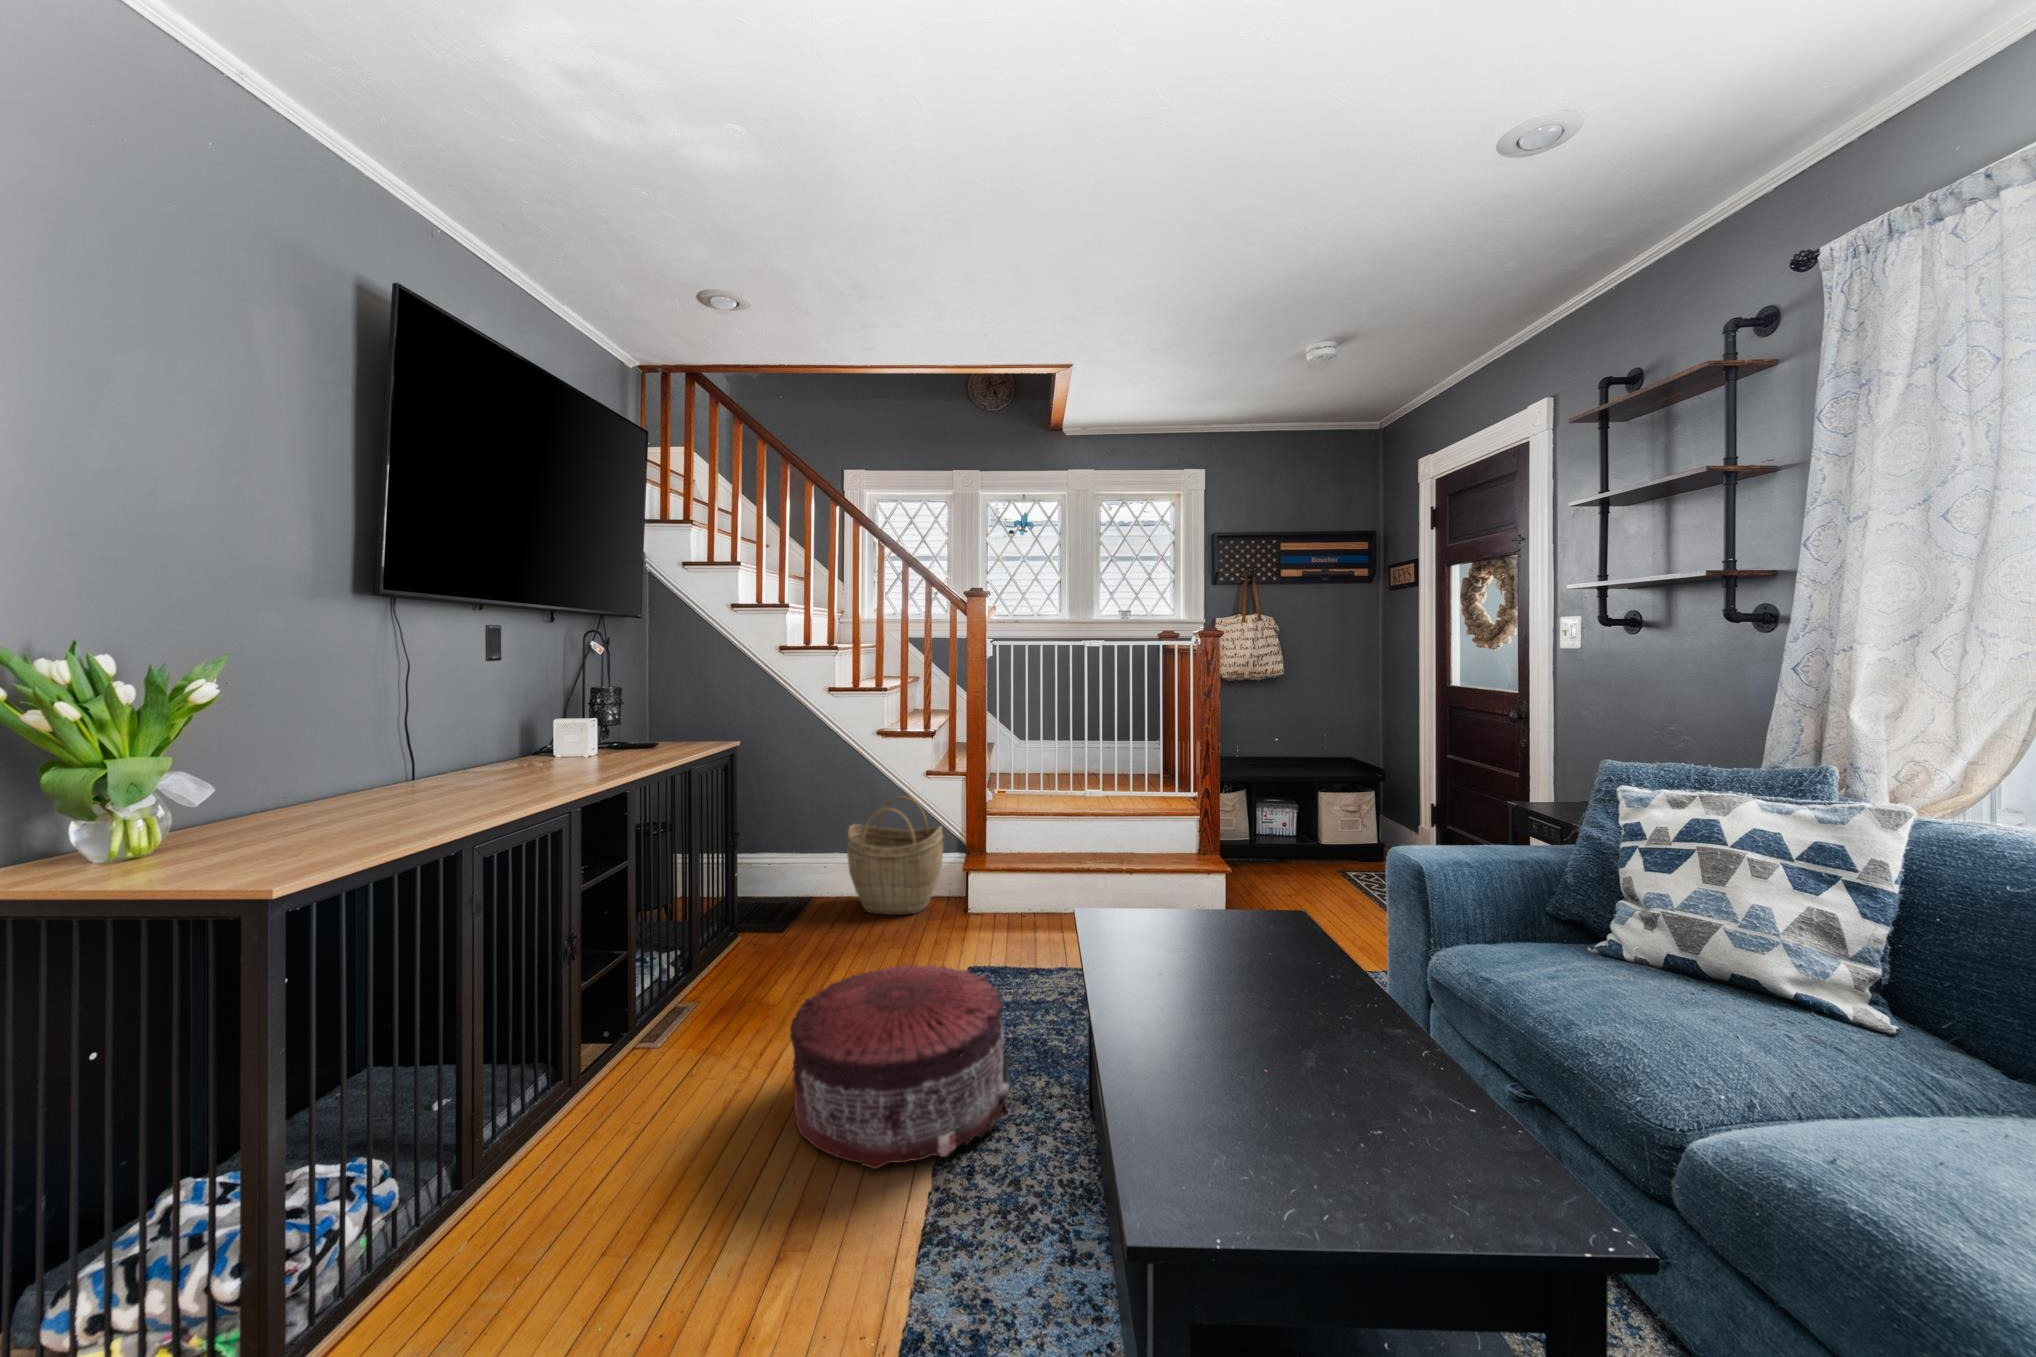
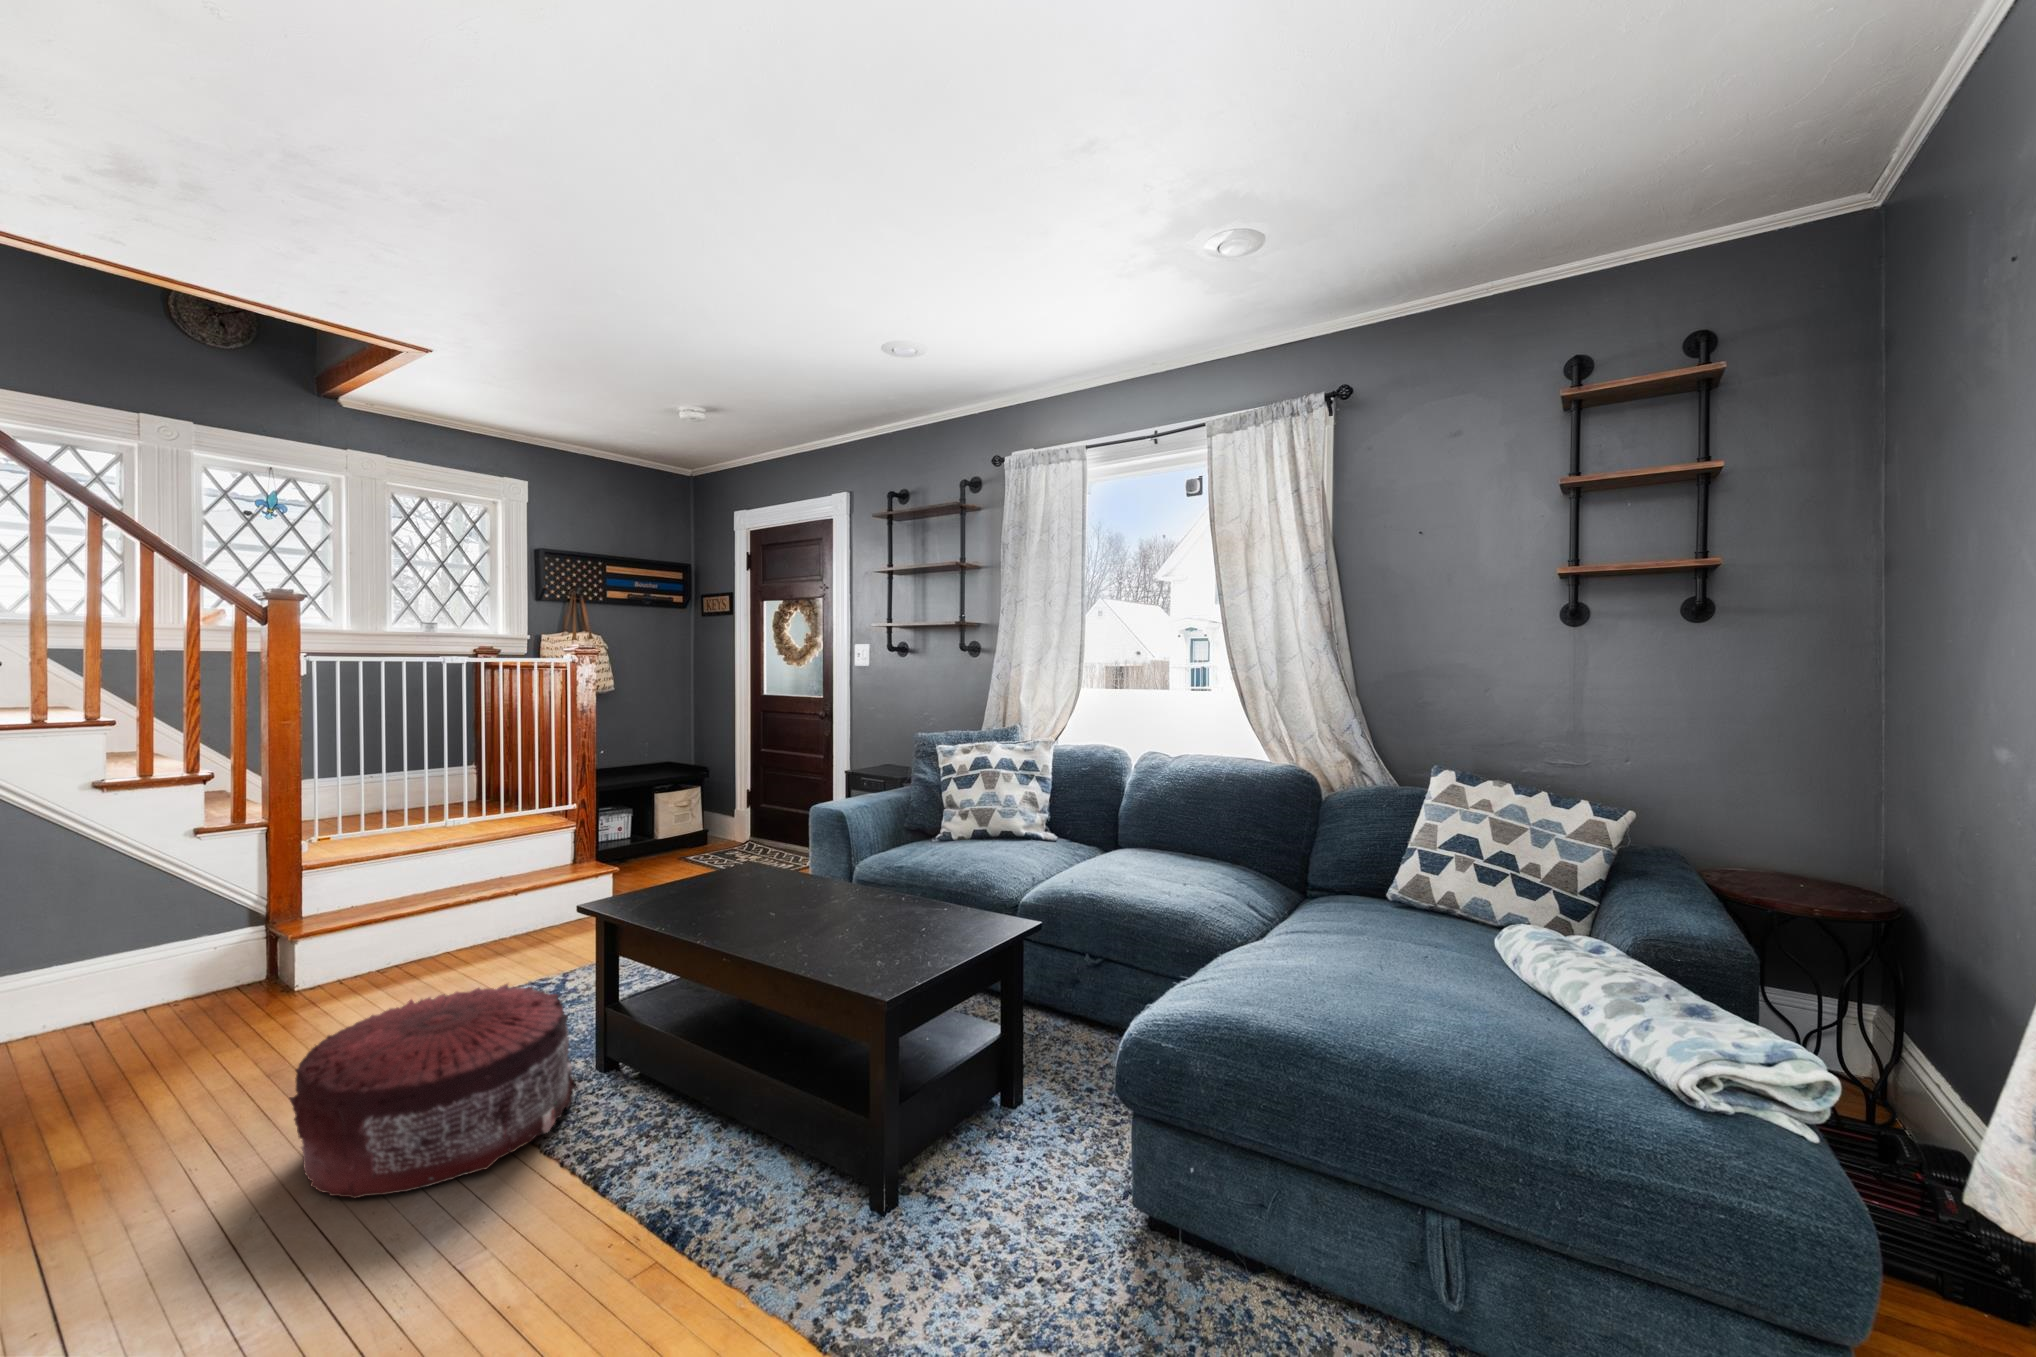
woven basket: present [847,796,943,915] -> none [60,865,250,1036]

